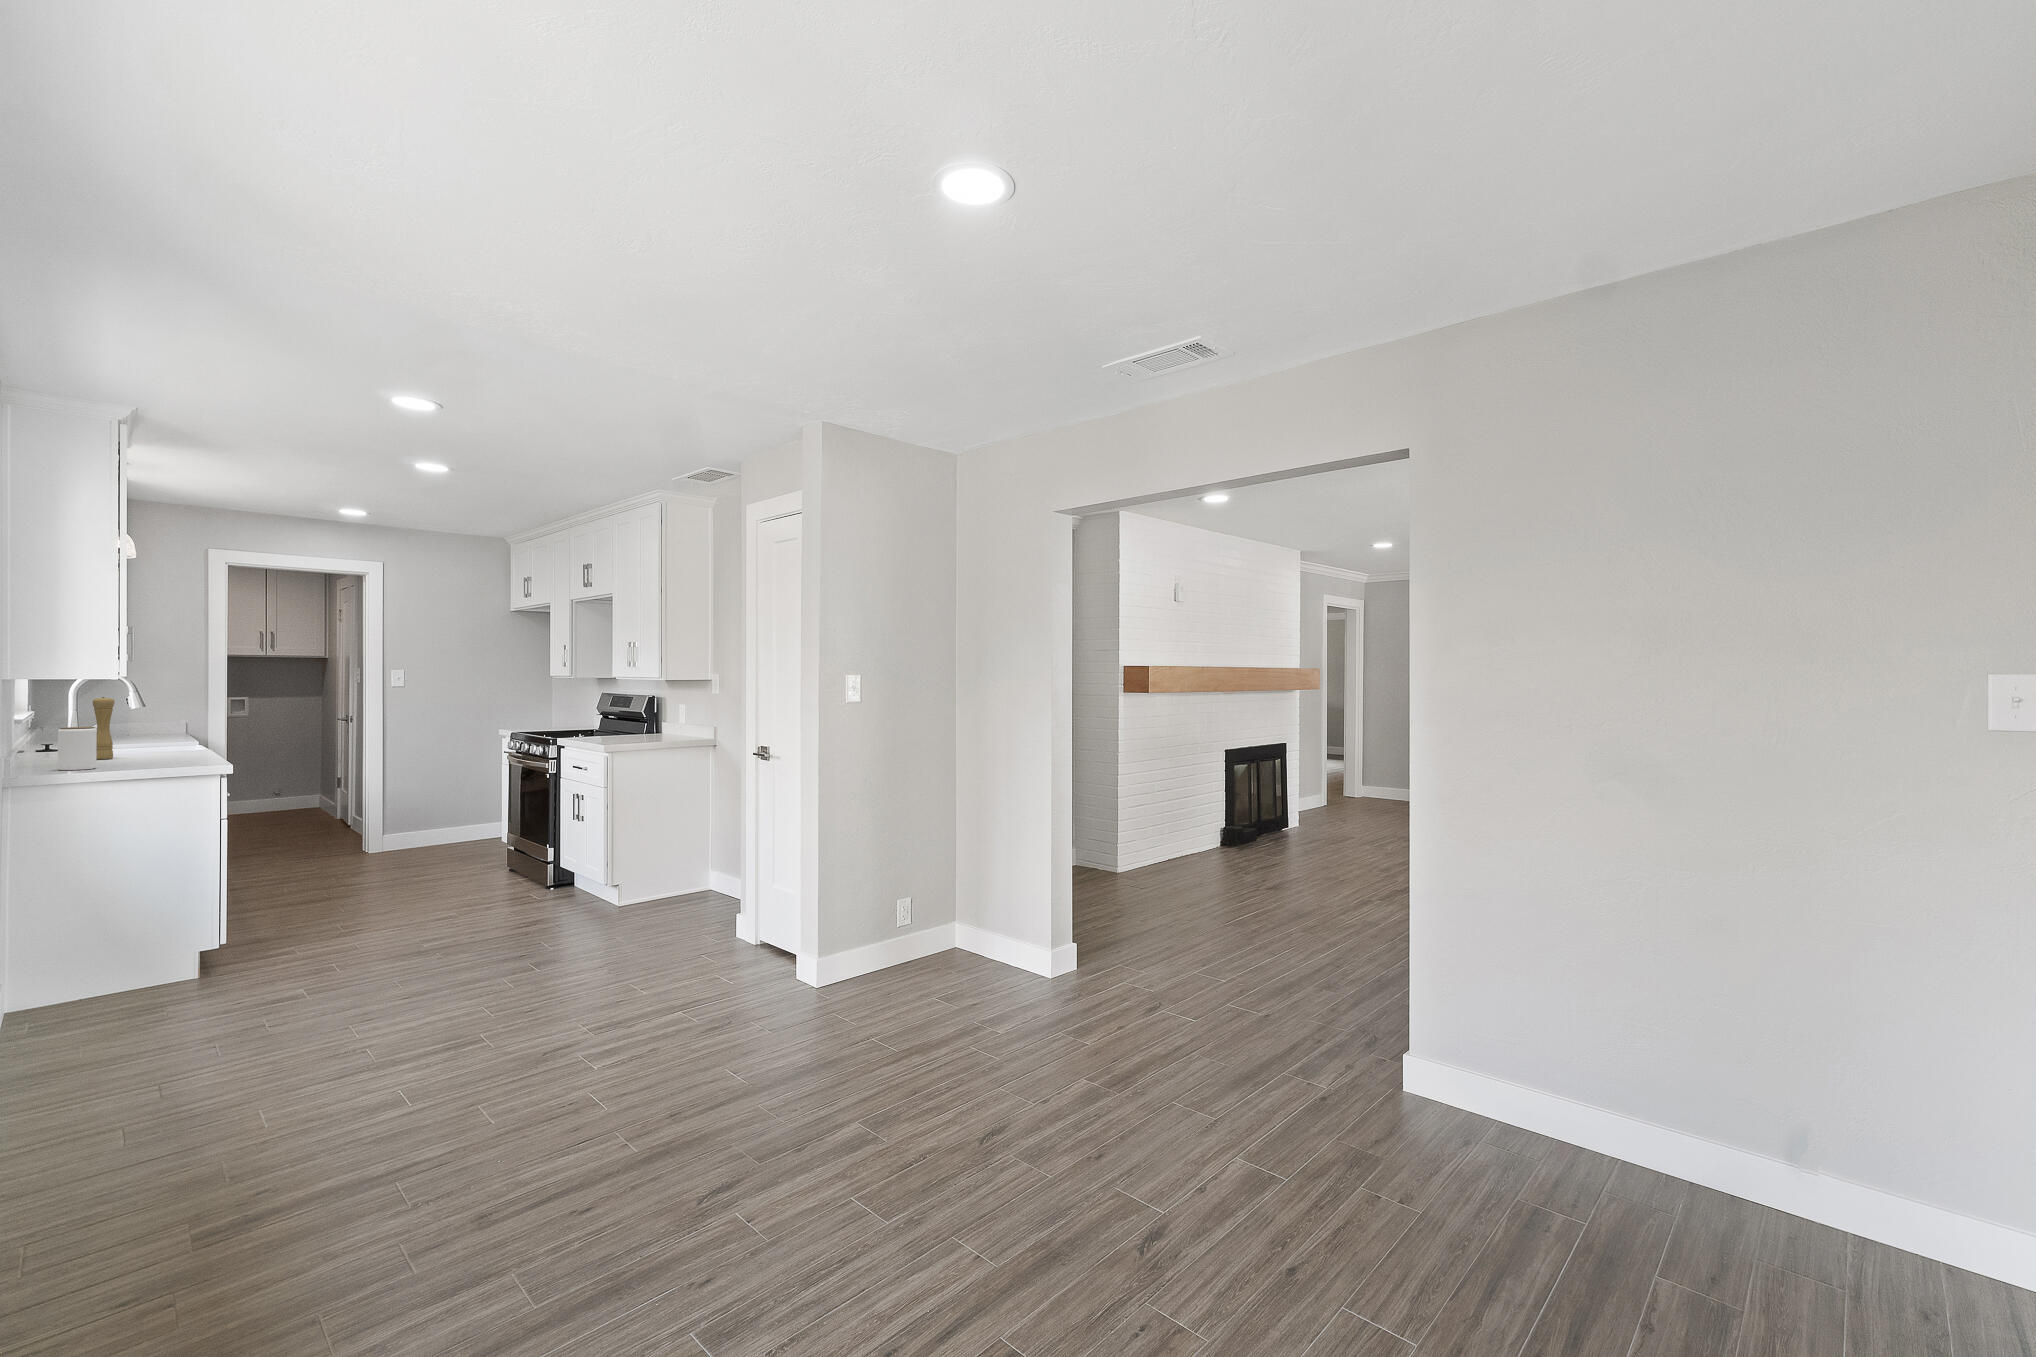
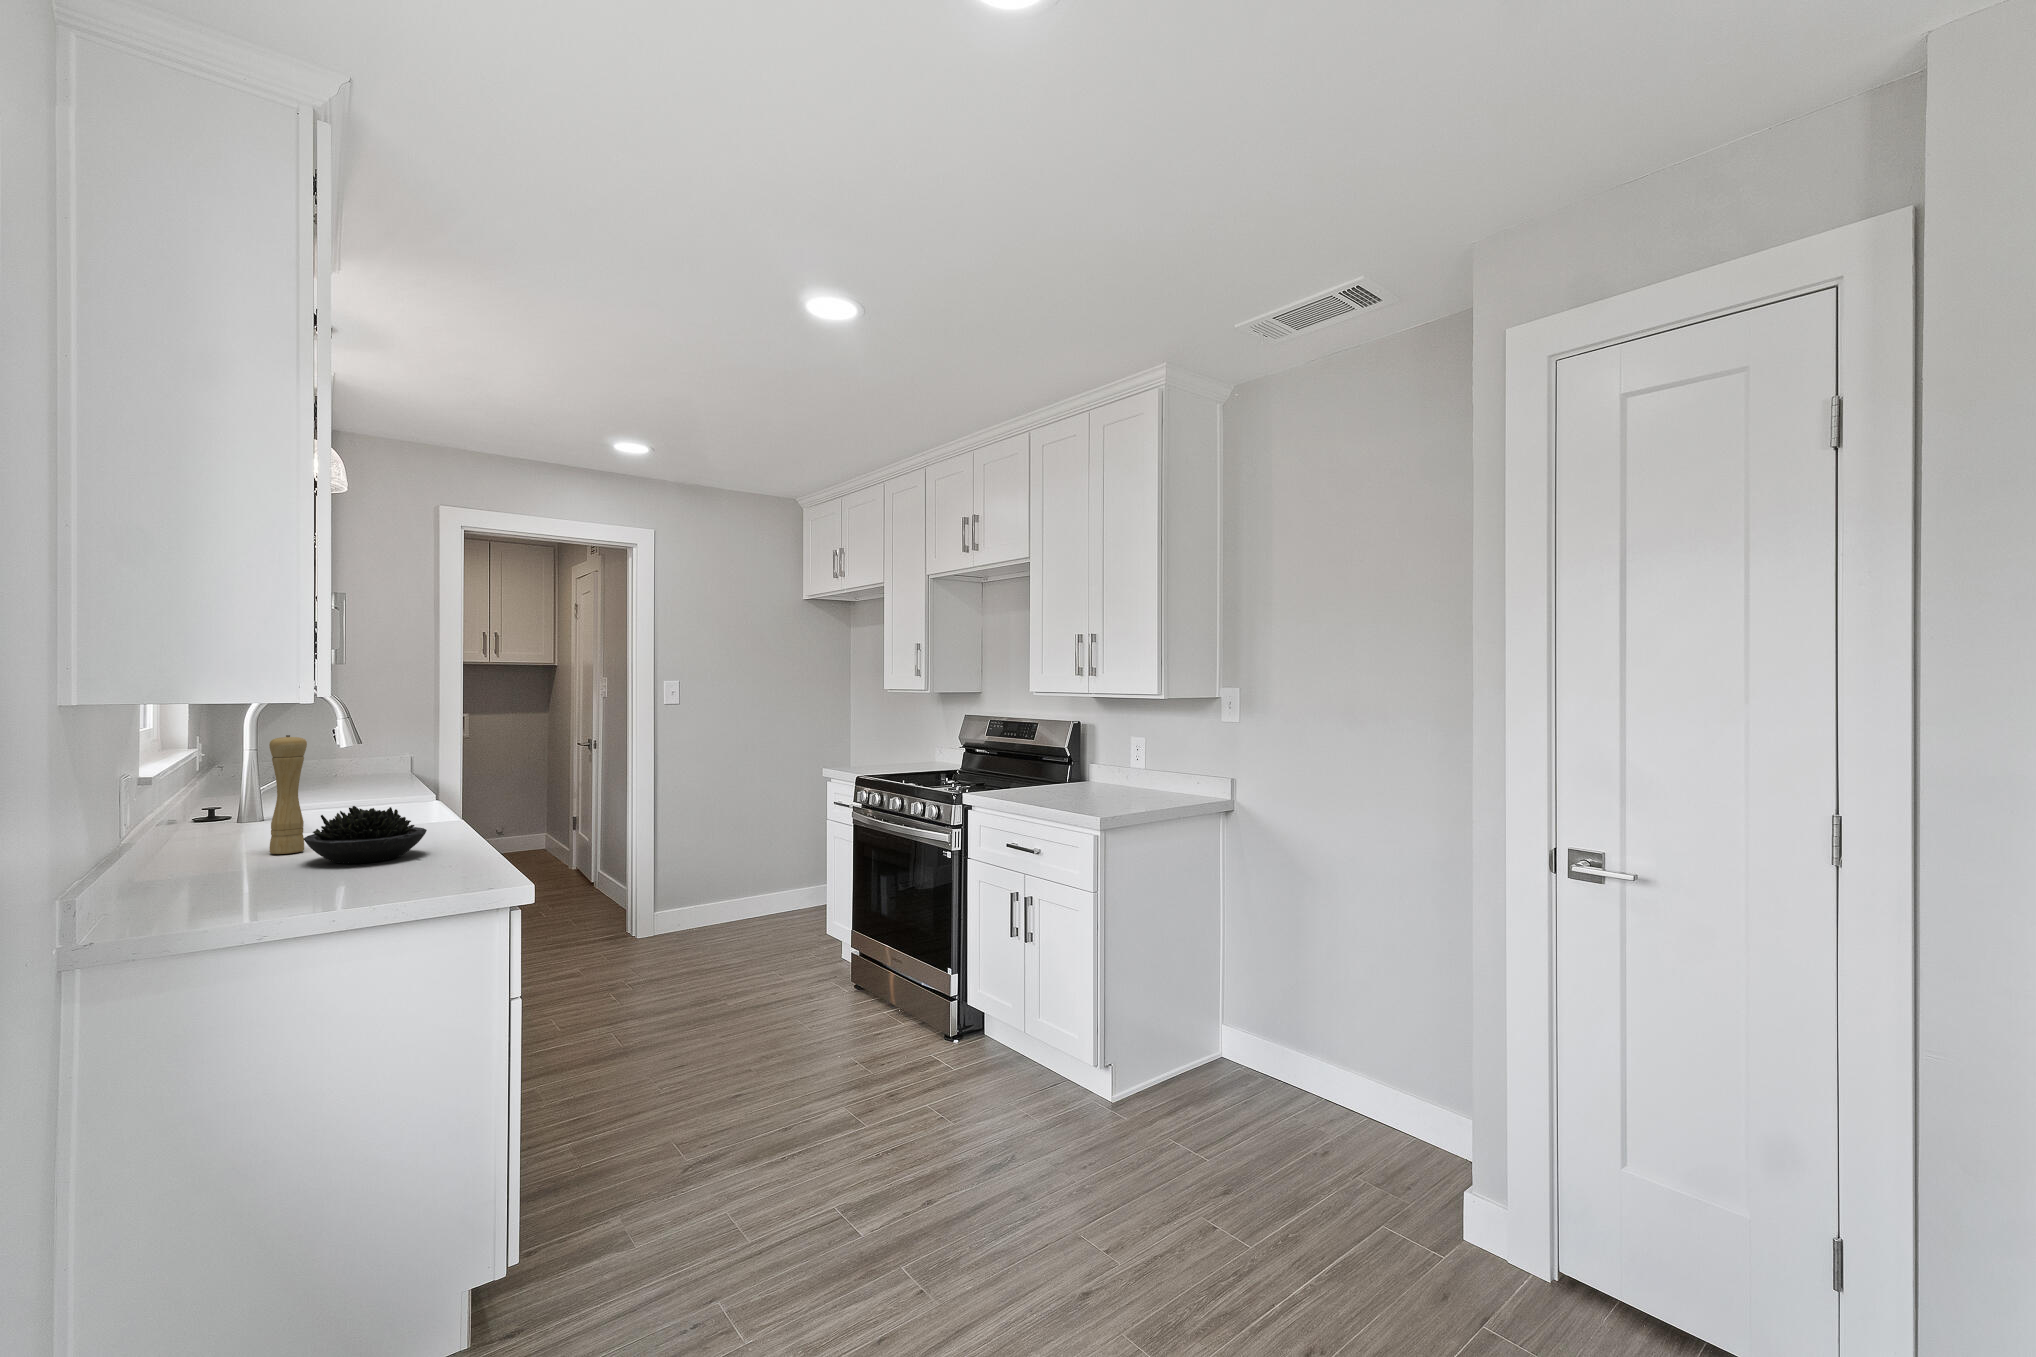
jar: present [58,727,97,770] -> none [192,805,269,905]
succulent plant: none [113,733,184,761] -> present [304,806,427,864]

